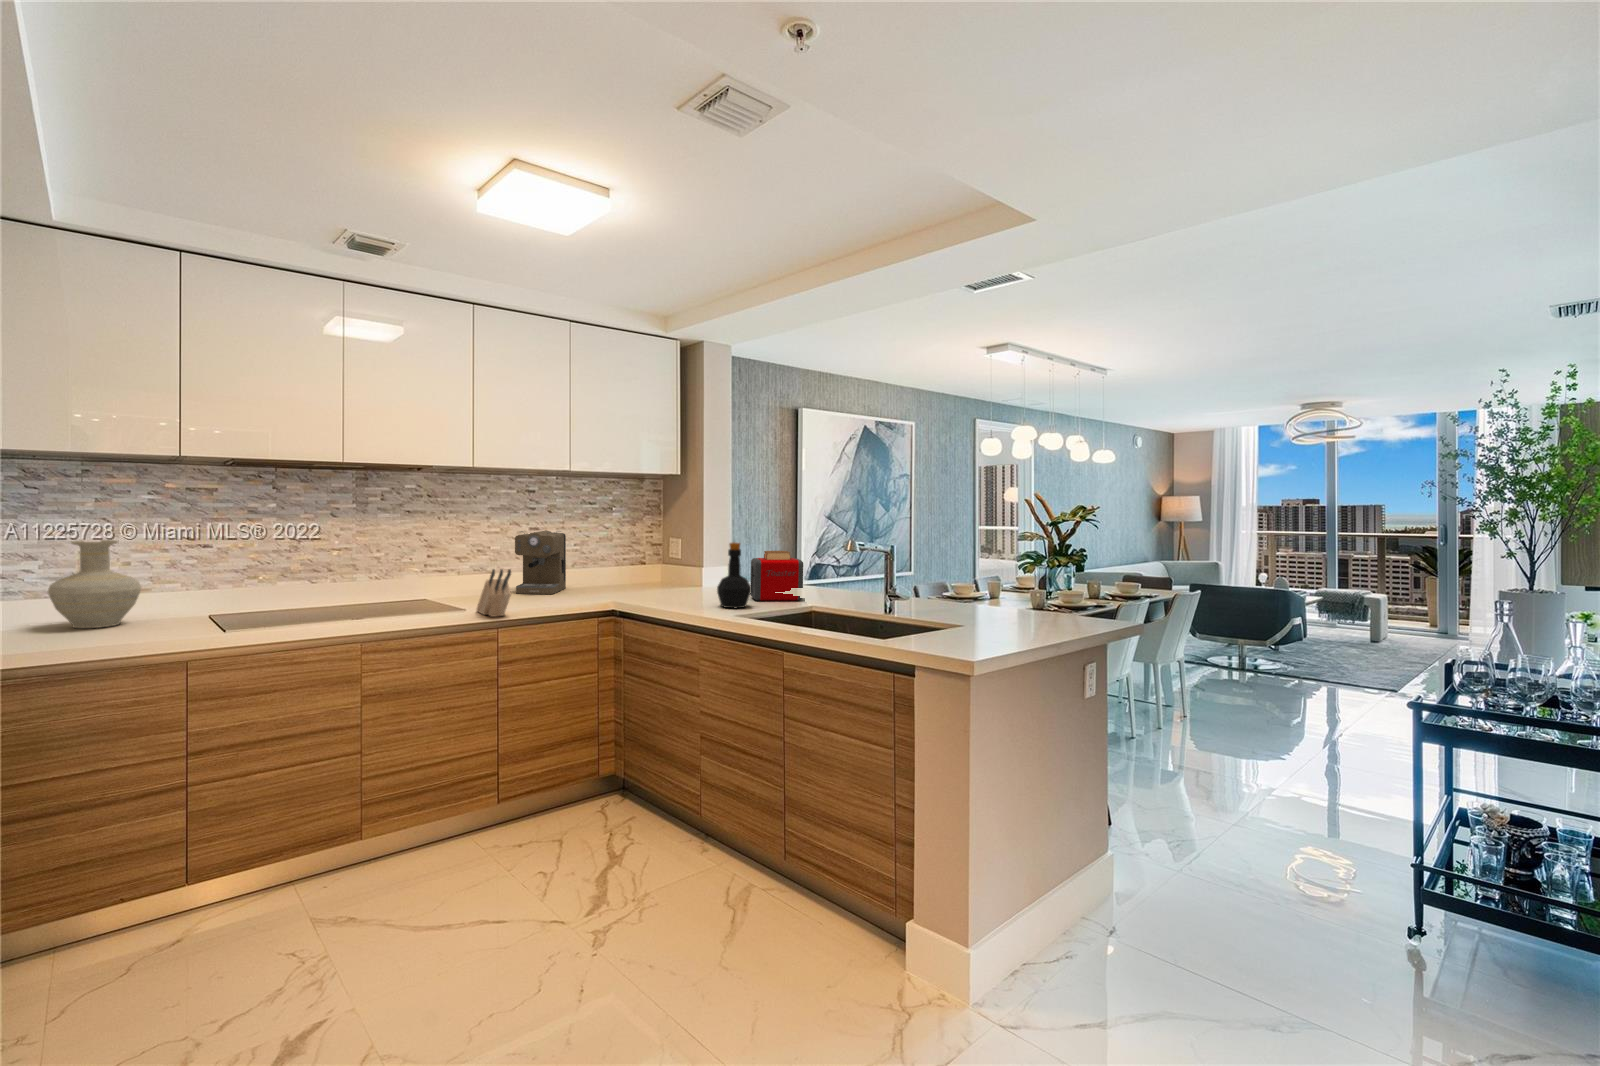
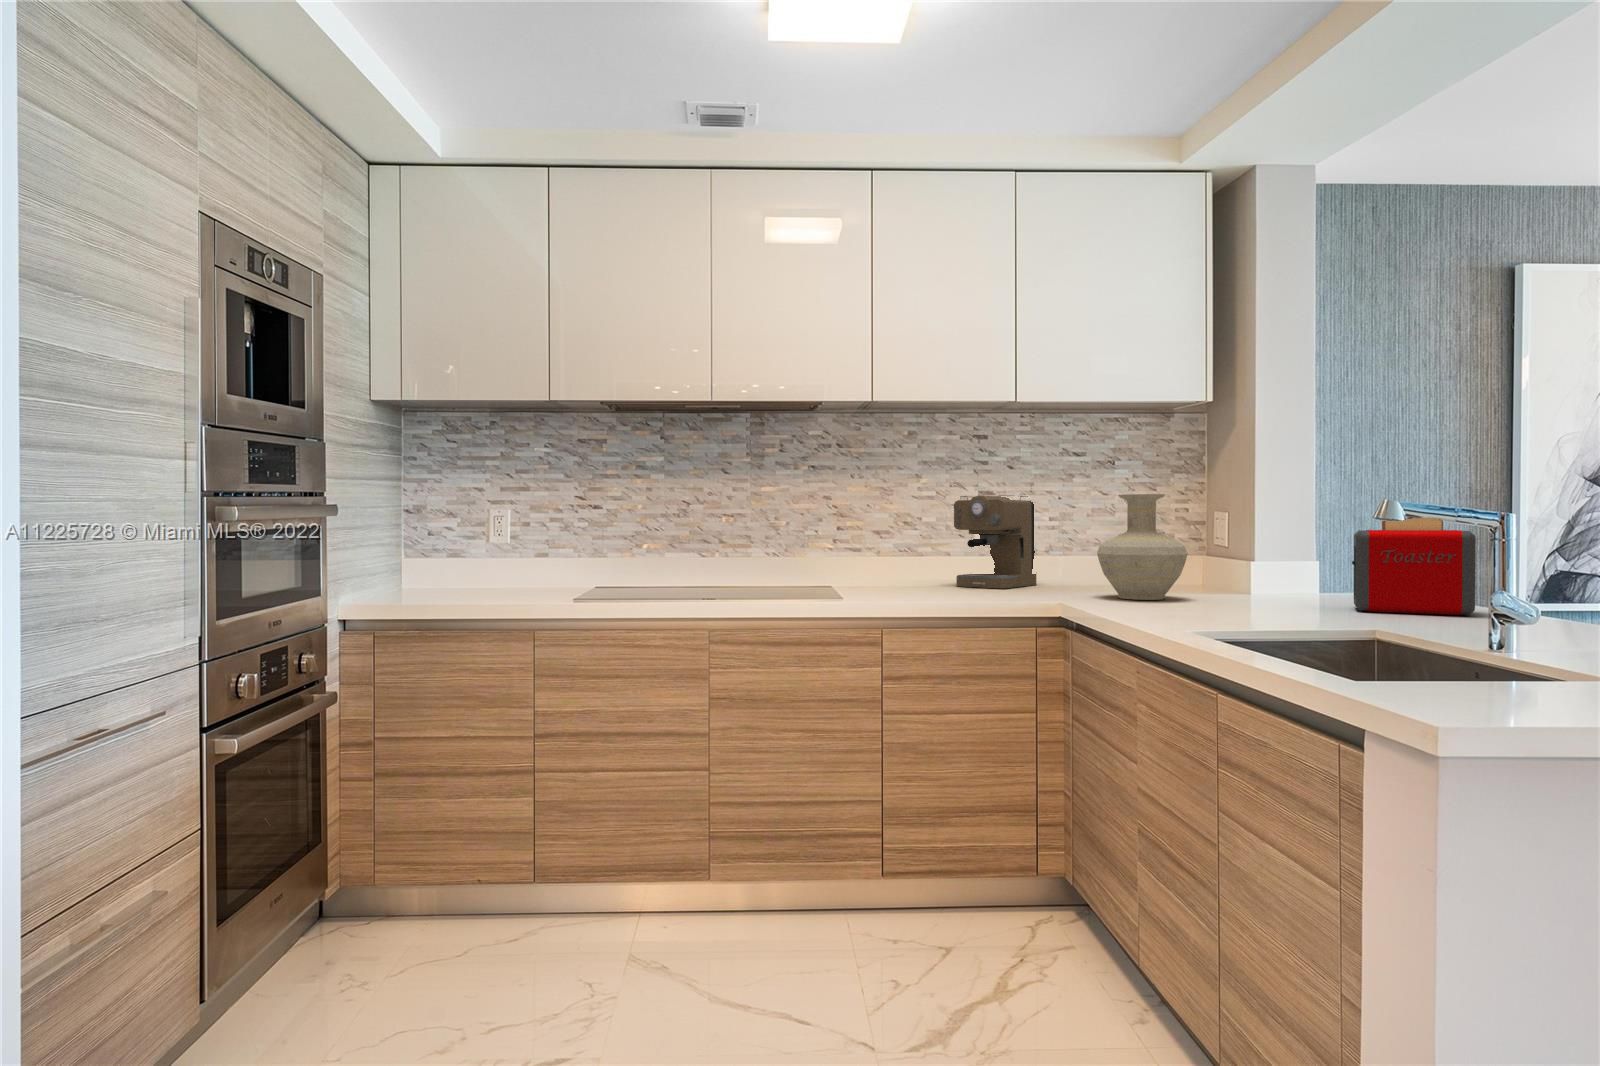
vase: present [48,540,141,628] -> present [1097,494,1188,600]
bottle: present [717,542,751,608] -> none [1261,491,1336,617]
knife block: present [477,569,511,617] -> none [863,529,894,603]

